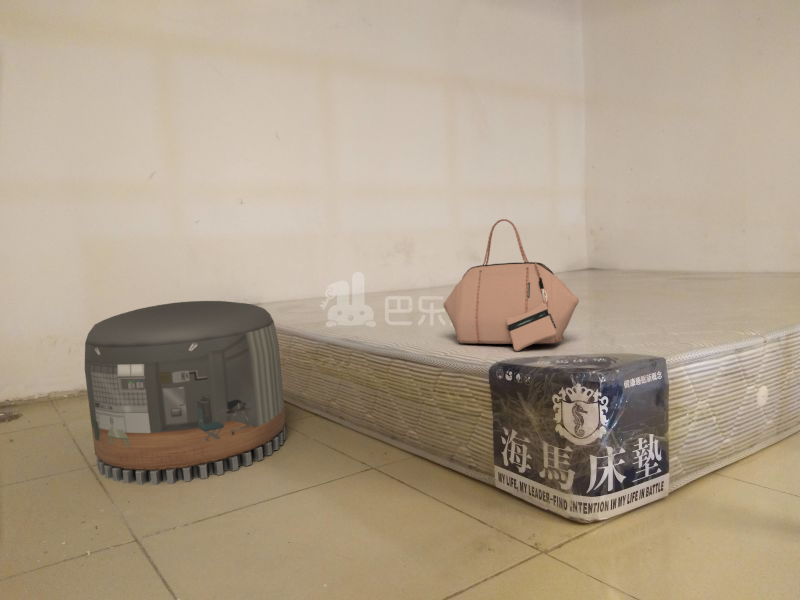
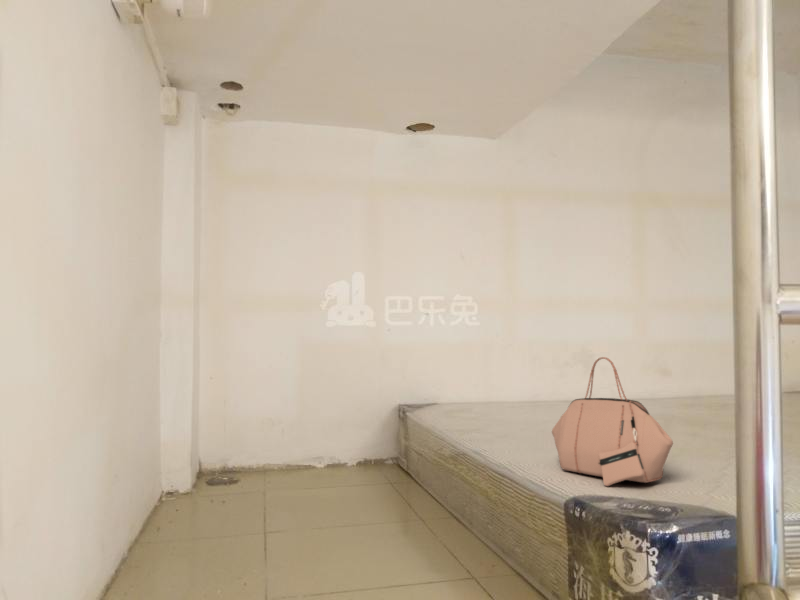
pouf: present [85,301,286,485] -> none [270,408,421,560]

